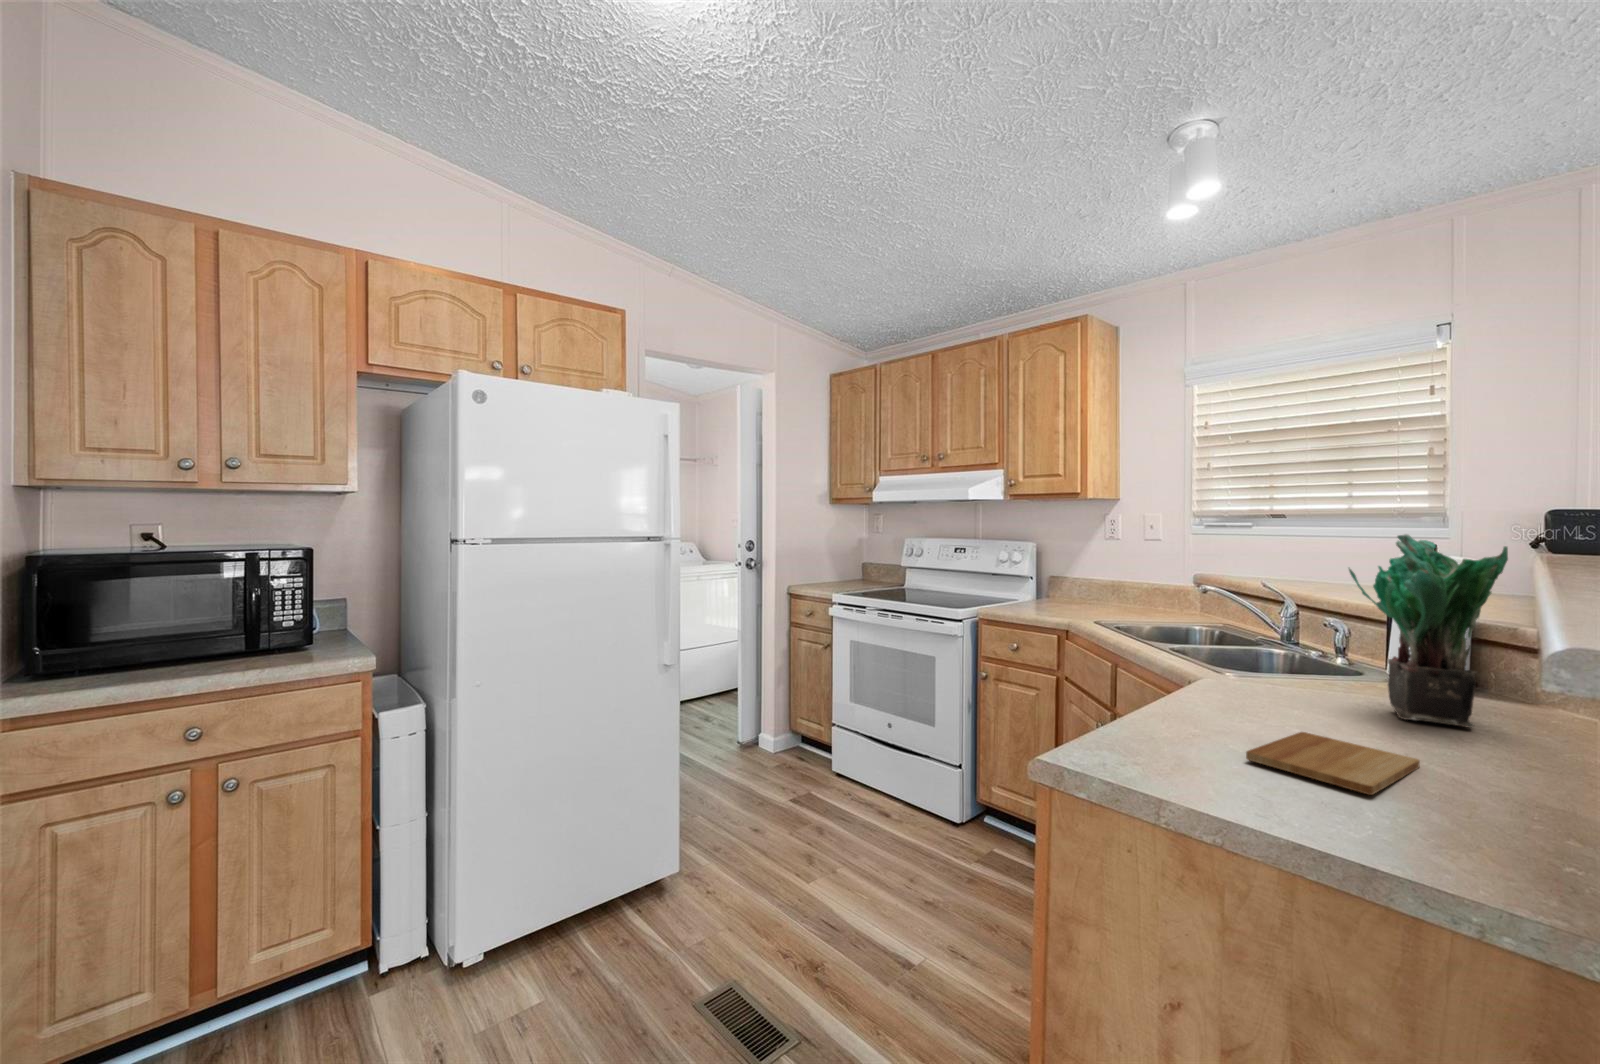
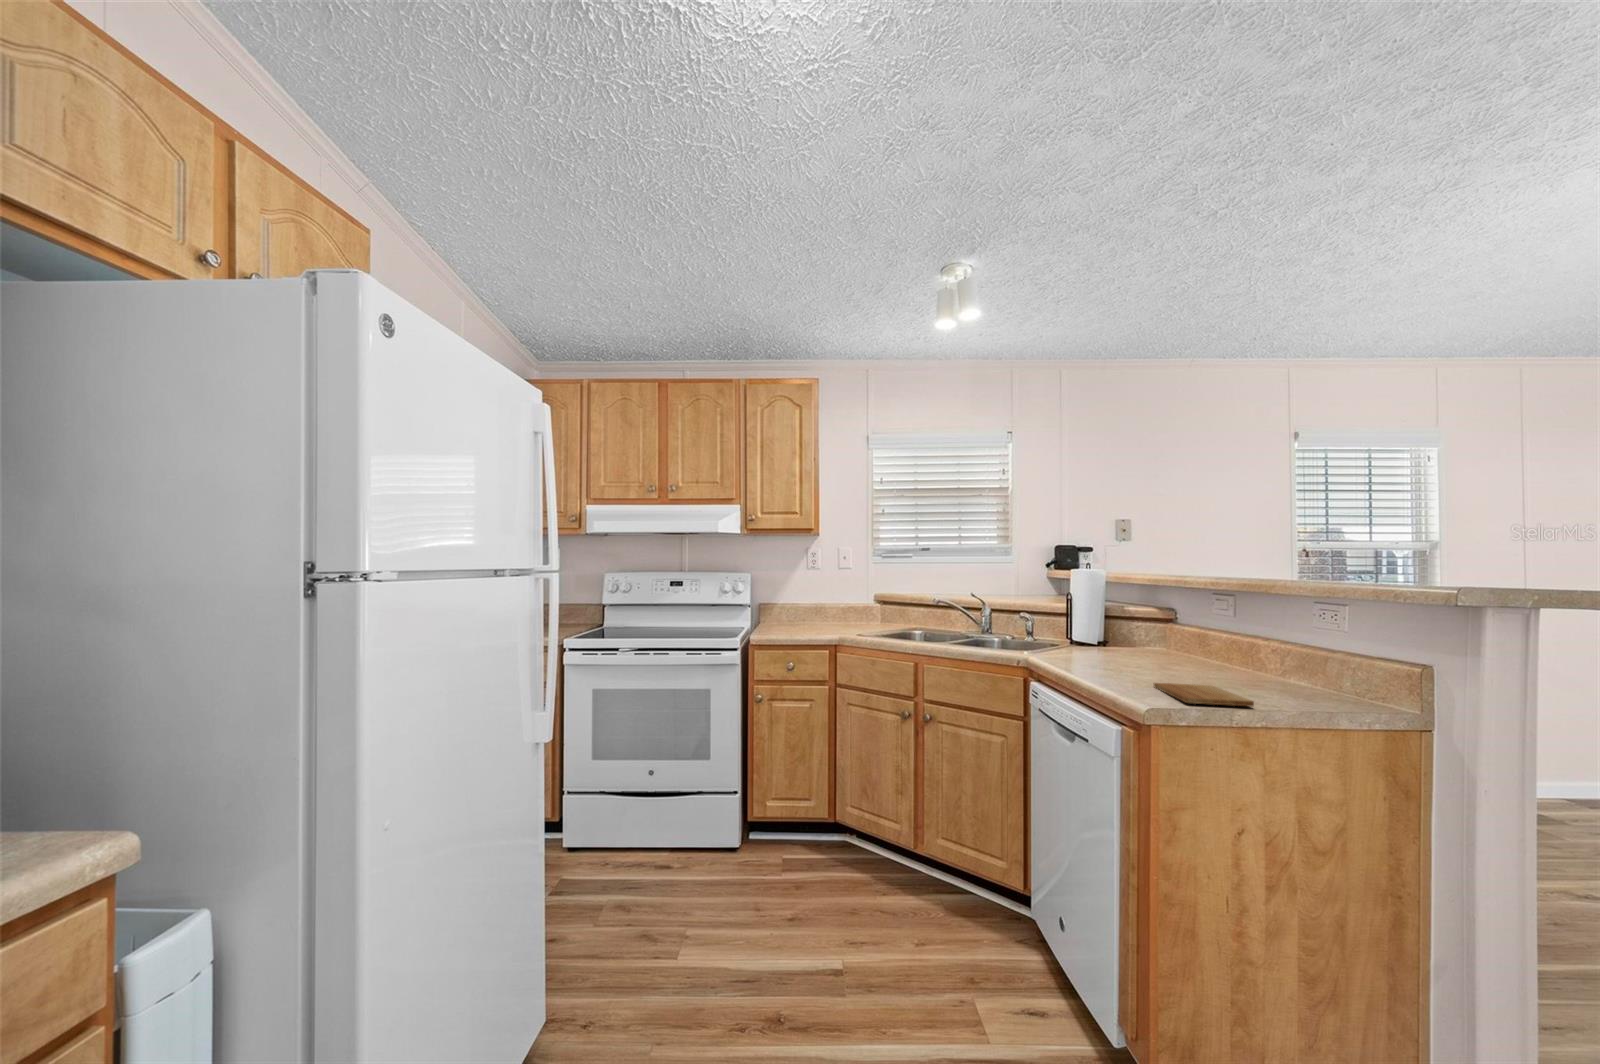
potted plant: present [1349,534,1508,728] -> none [1116,560,1181,668]

